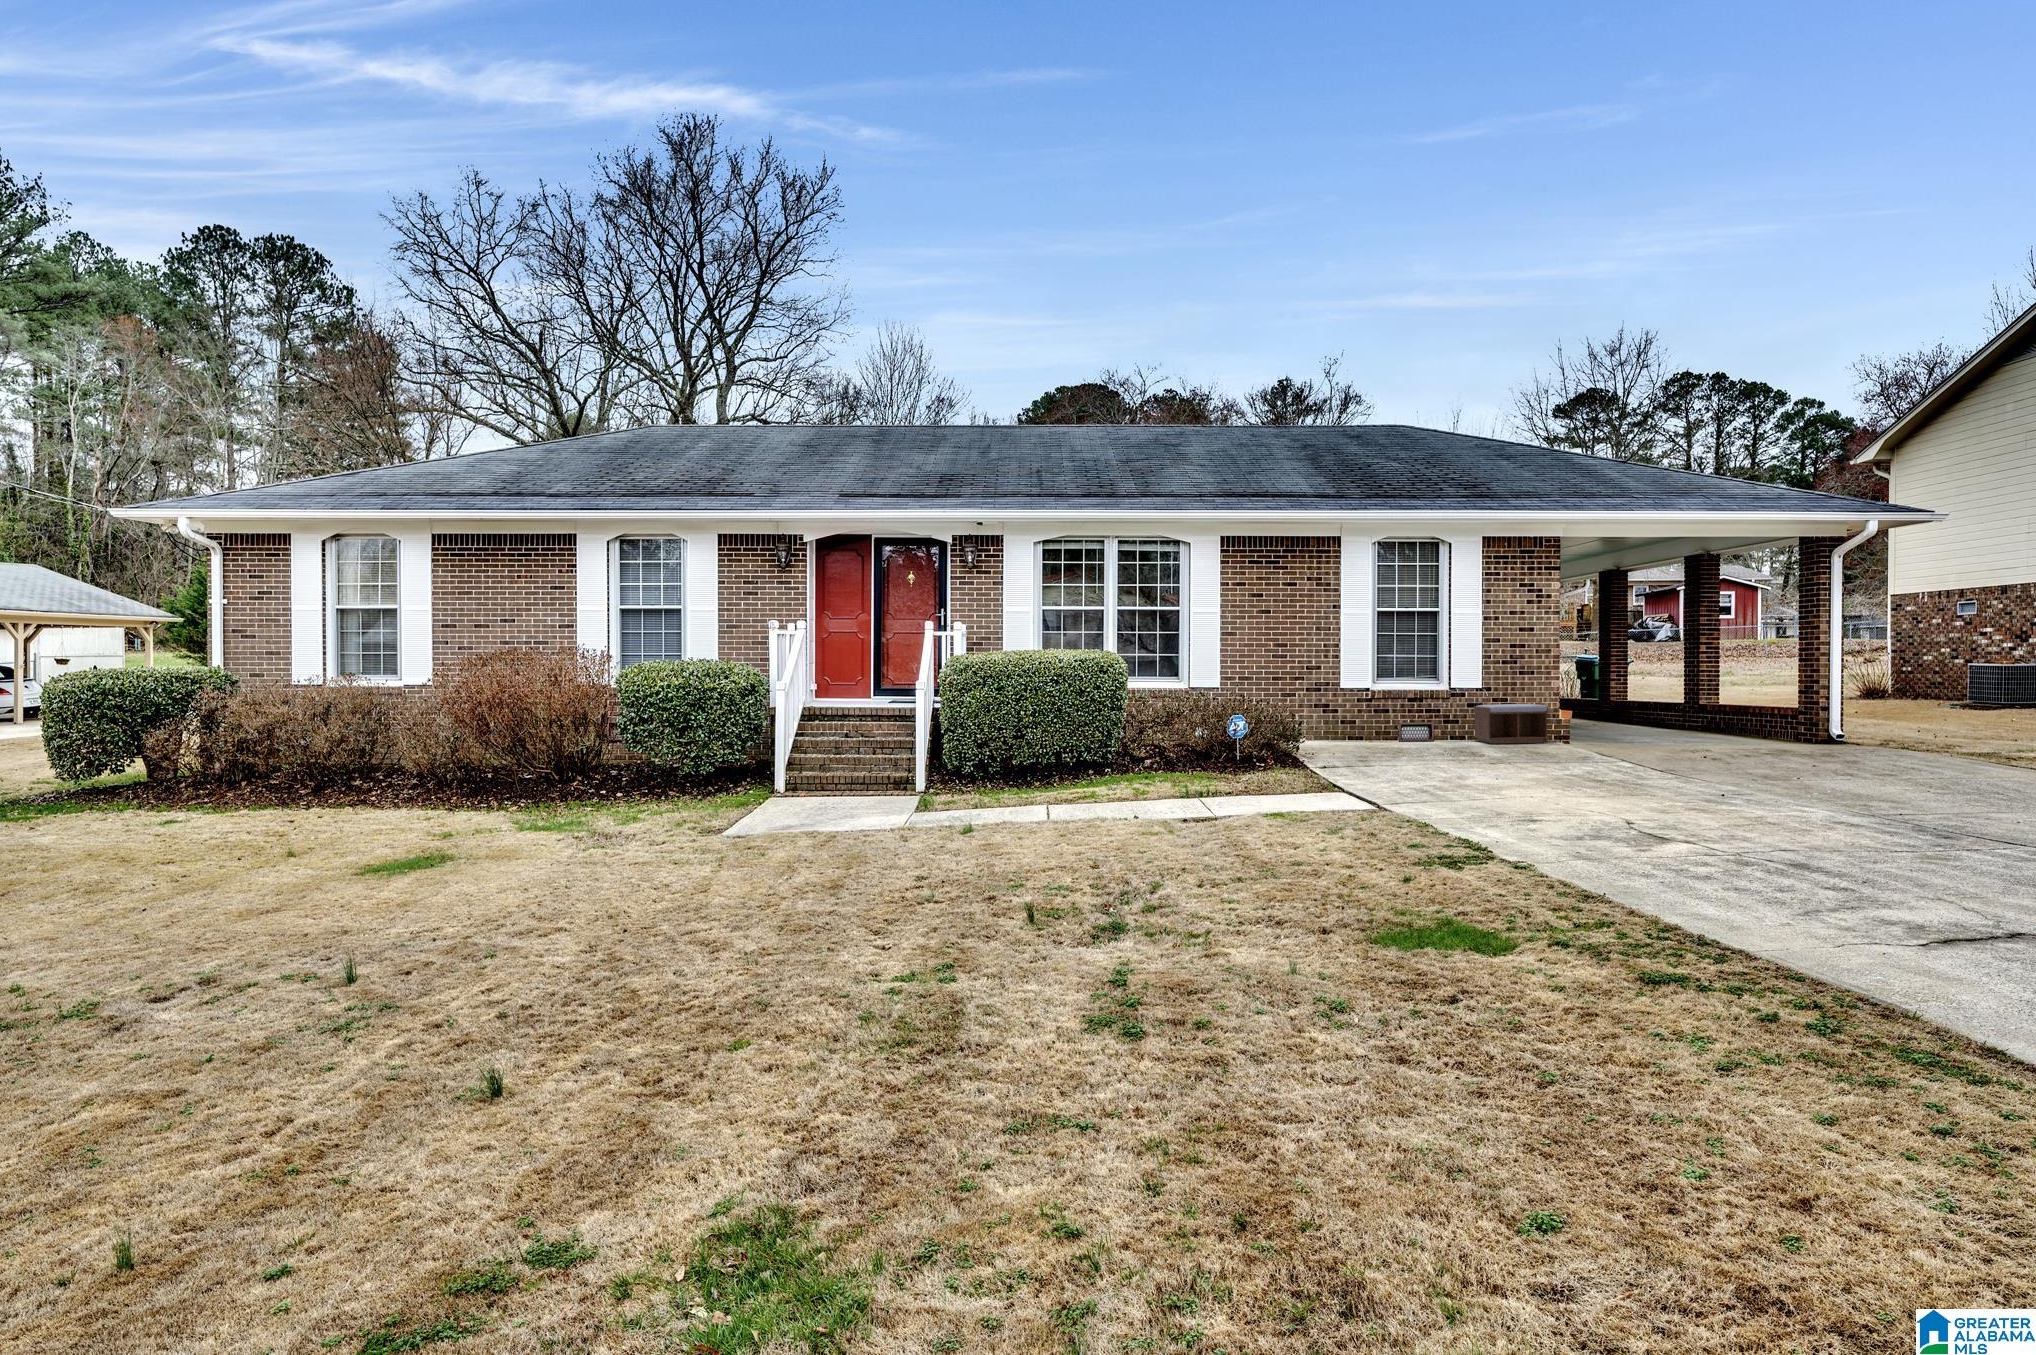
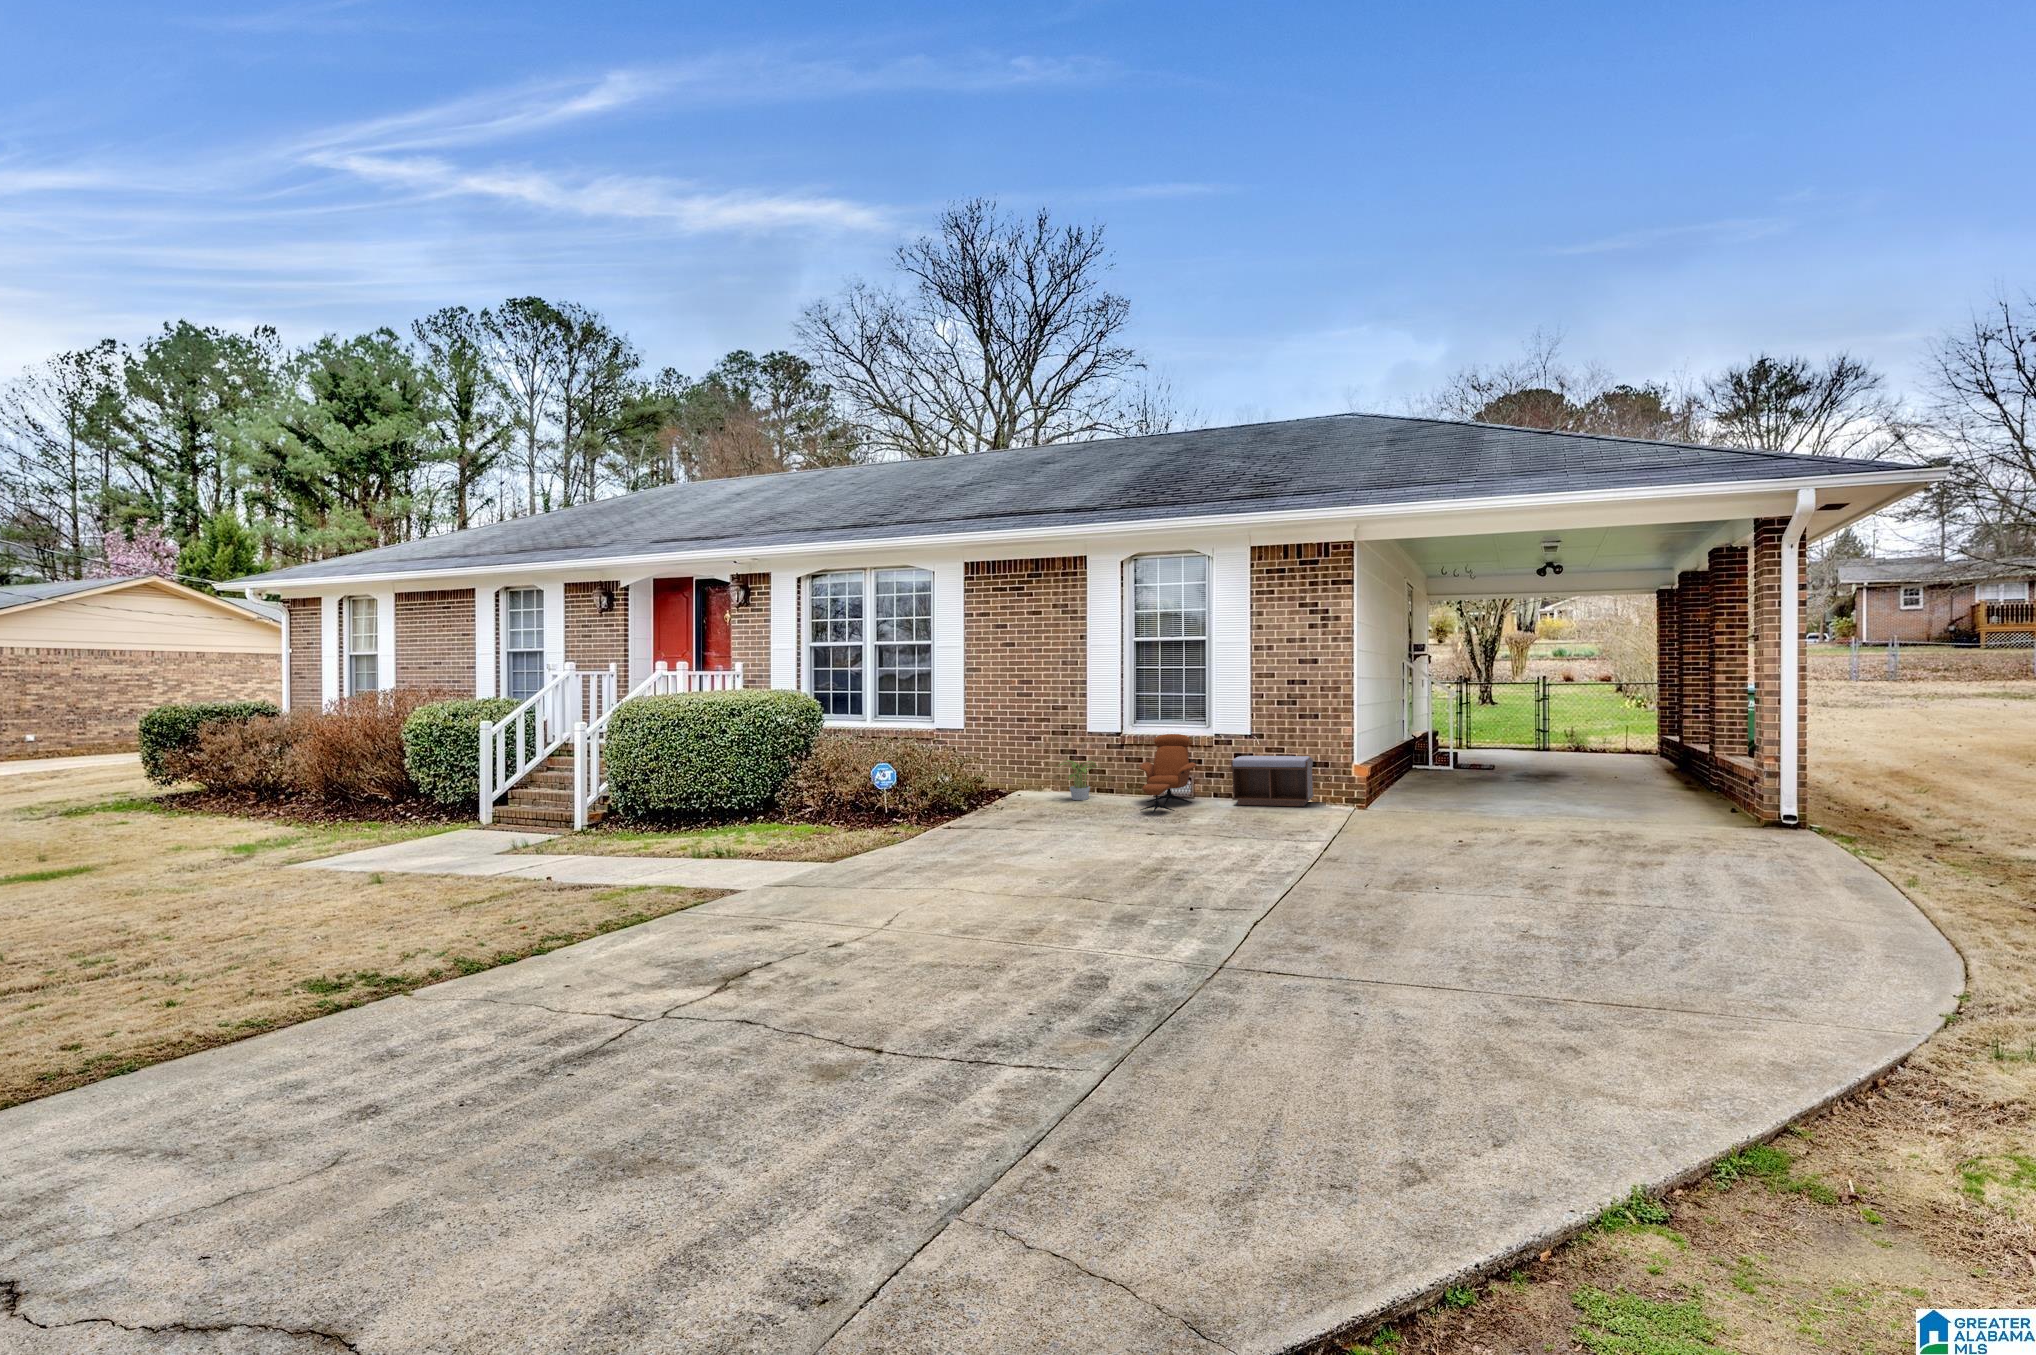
lounge chair: none [1406,689,1467,750] -> present [1140,734,1196,814]
potted plant: none [1331,712,1367,746] -> present [1058,760,1100,800]

